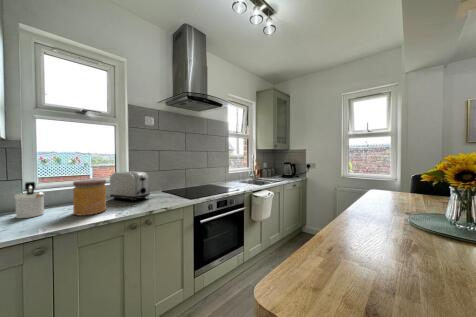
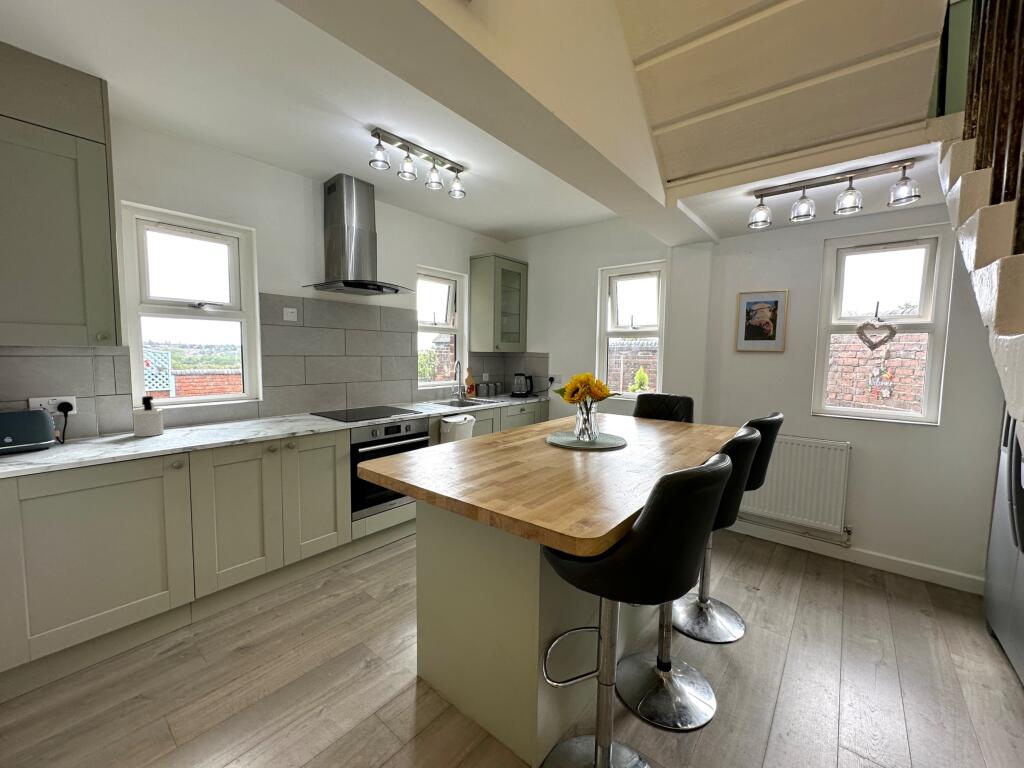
toaster: present [110,172,150,201] -> none [237,385,292,423]
jar: present [73,179,106,216] -> none [198,394,238,435]

